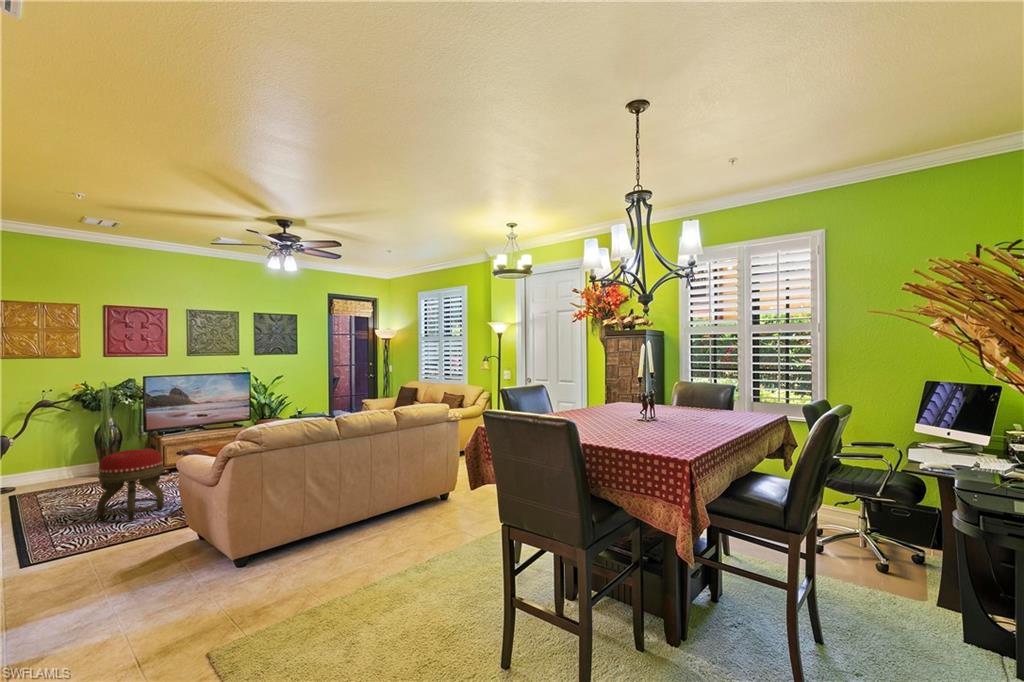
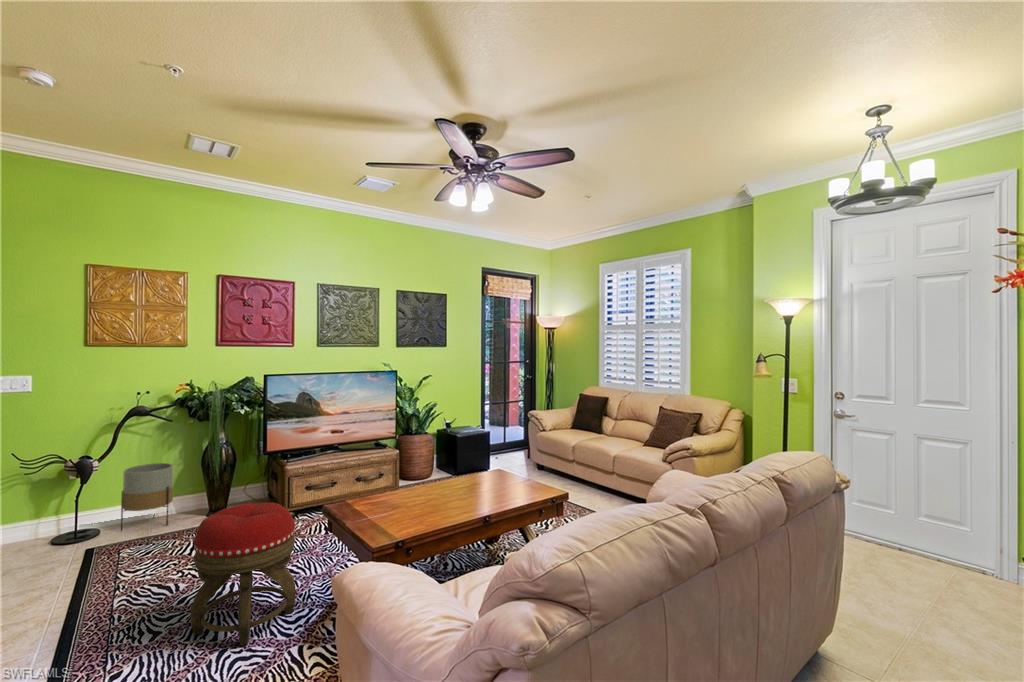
planter: none [31,441,72,488] -> present [121,463,173,531]

